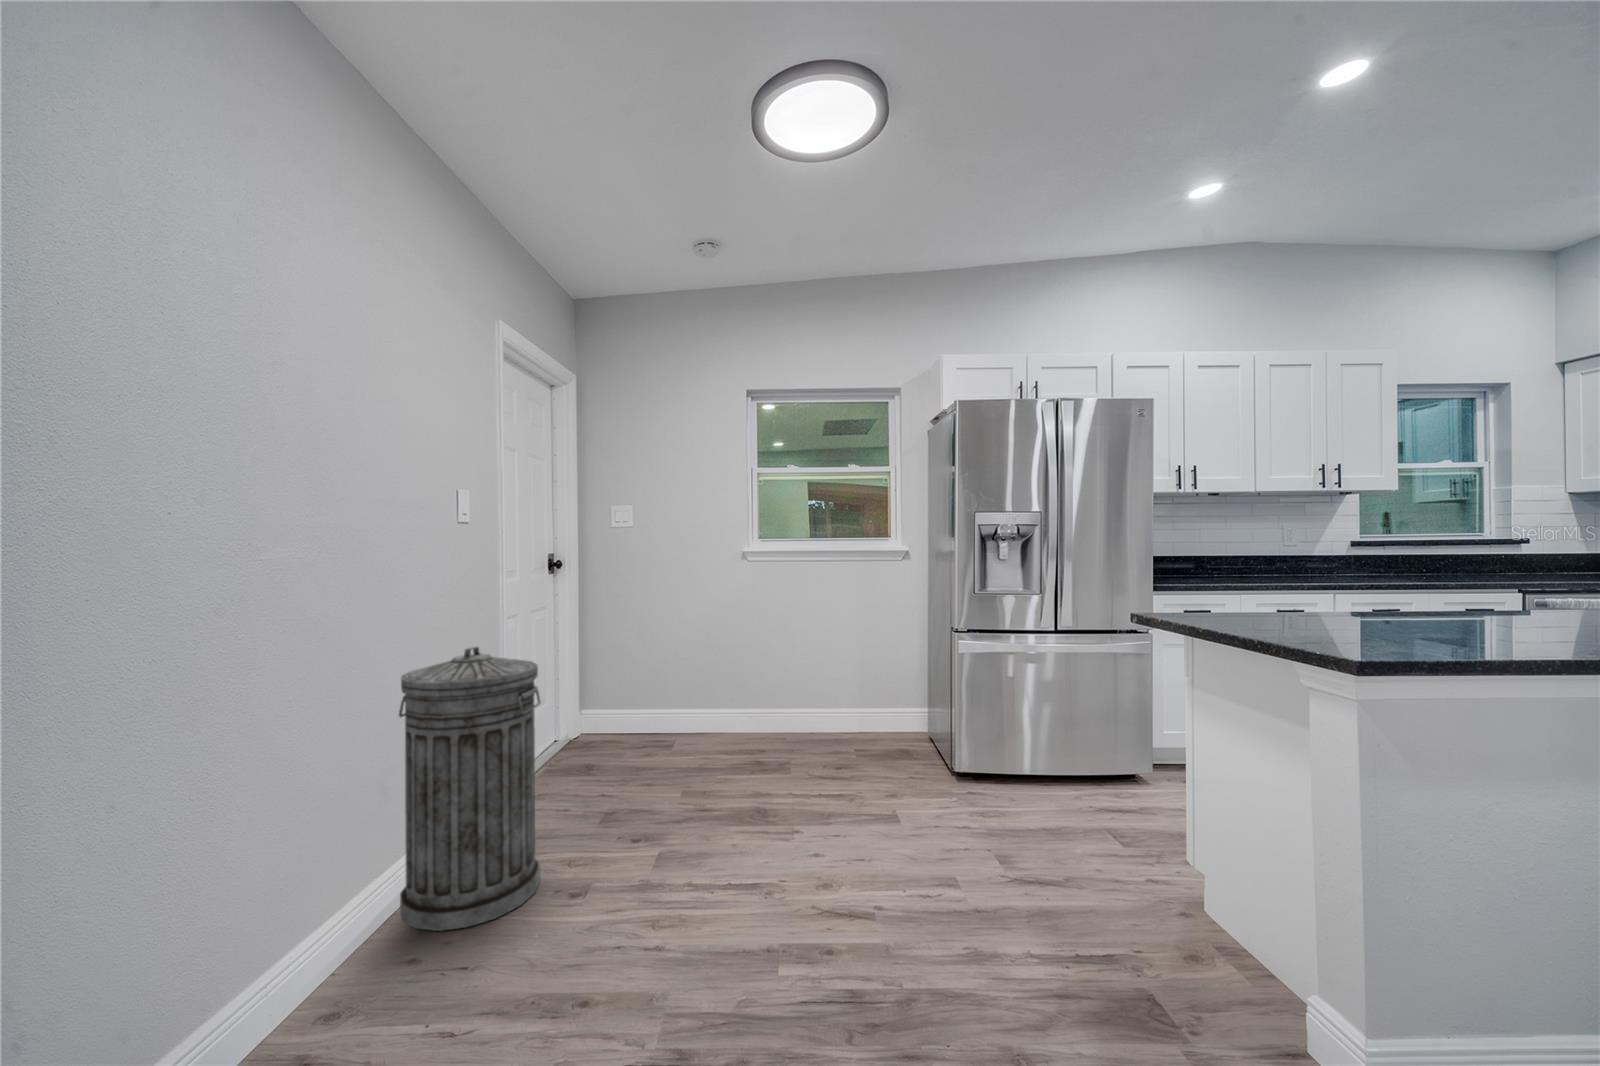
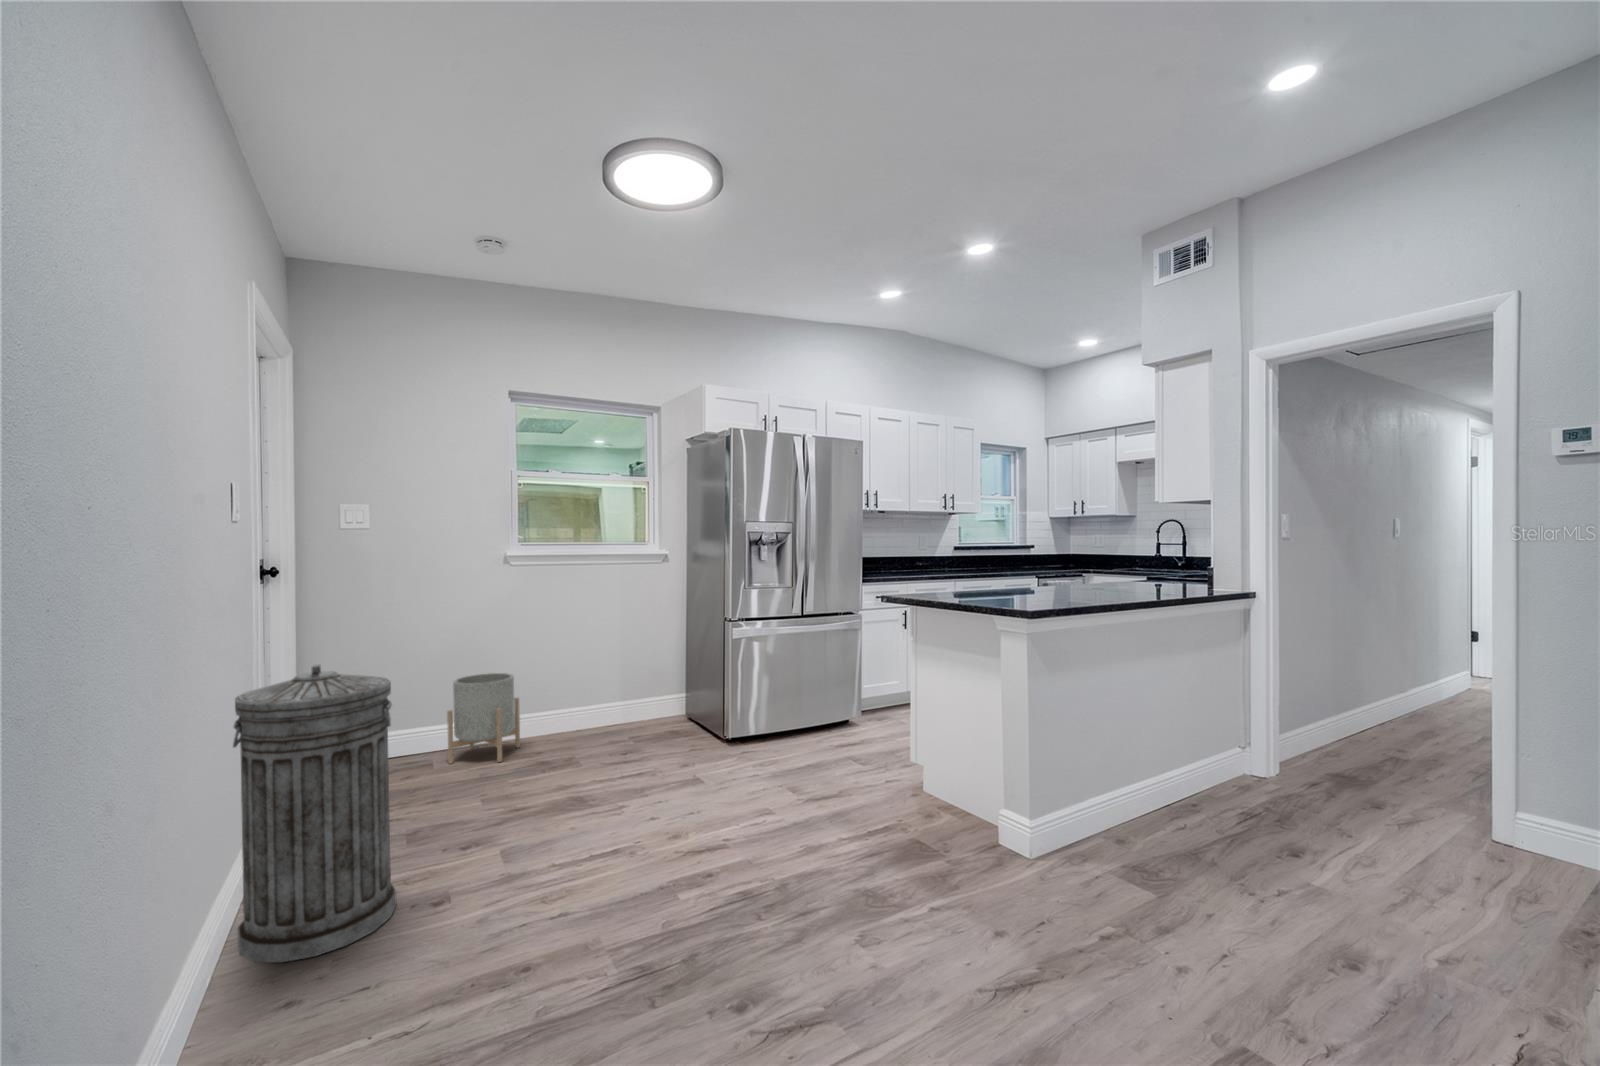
planter: none [687,663,754,751] -> present [447,673,520,764]

